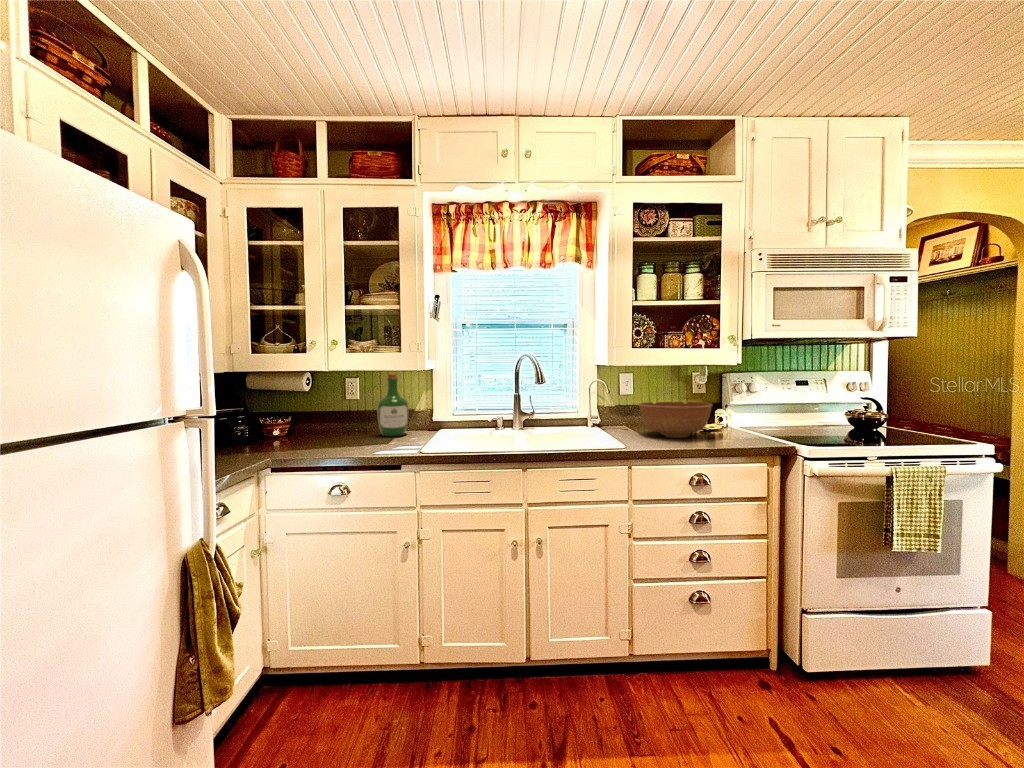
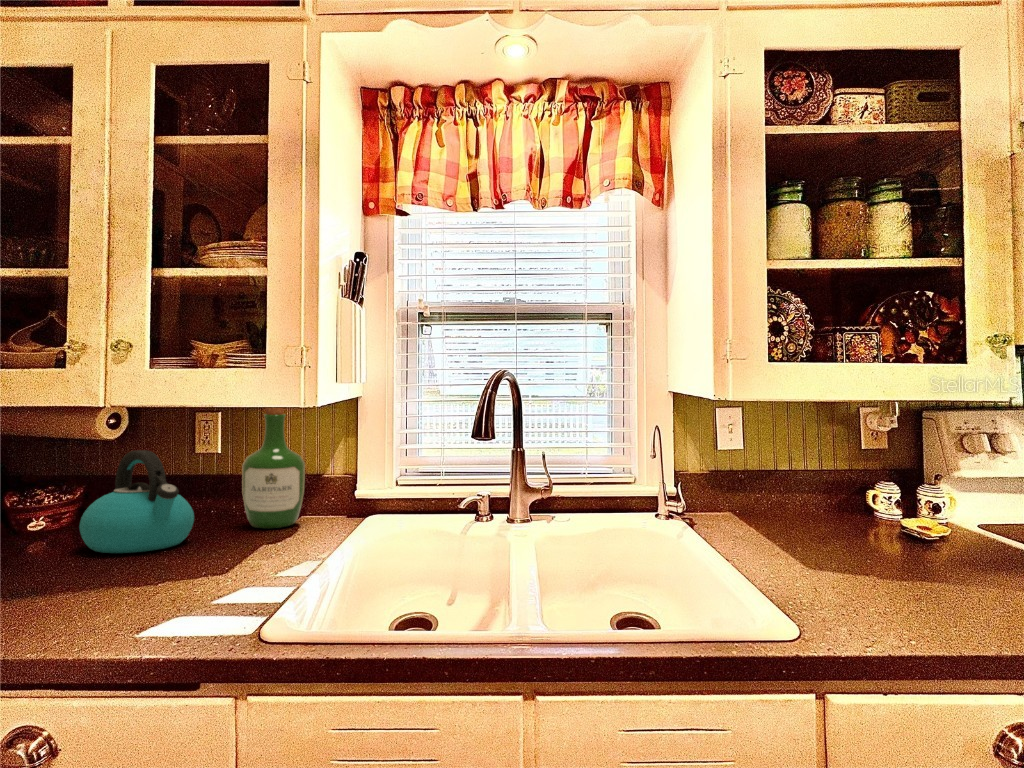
kettle: none [310,398,361,447] -> present [80,450,194,553]
bowl: present [639,401,713,438] -> none [762,466,928,544]

